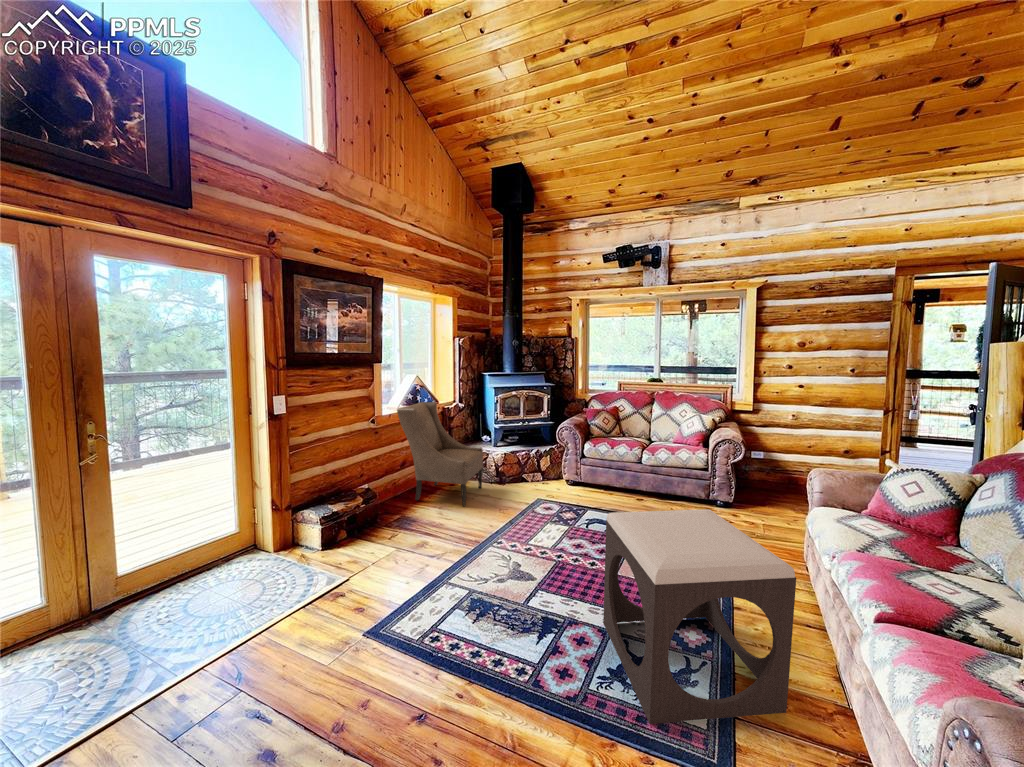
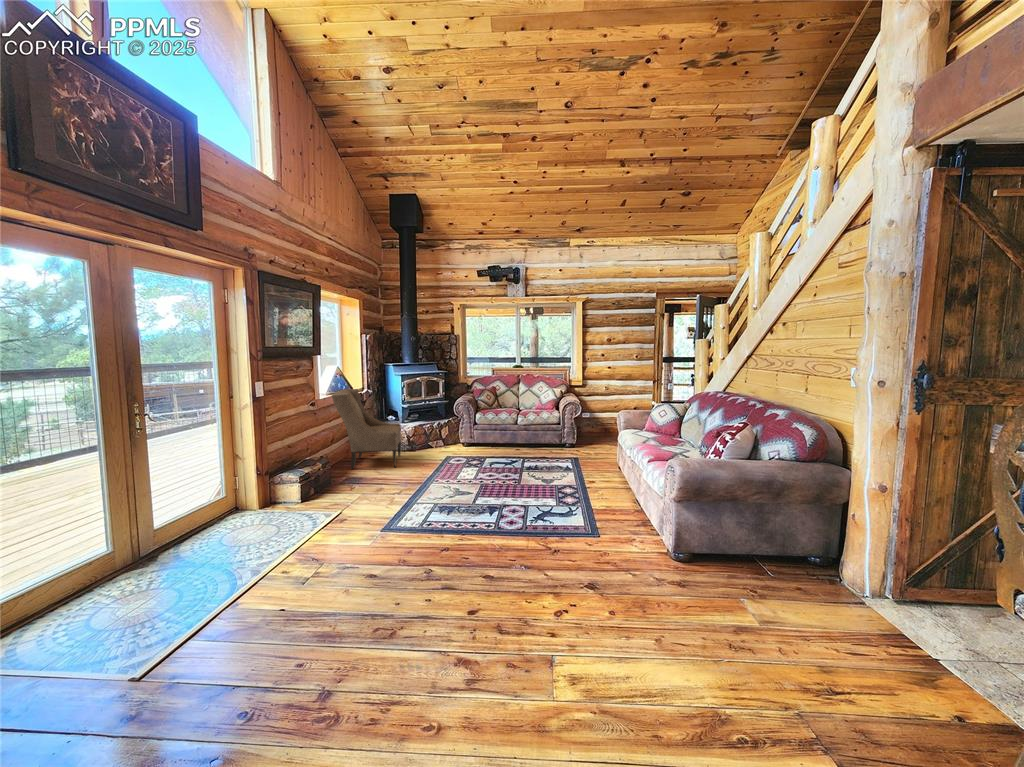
footstool: present [603,509,796,724] -> none [522,431,616,530]

